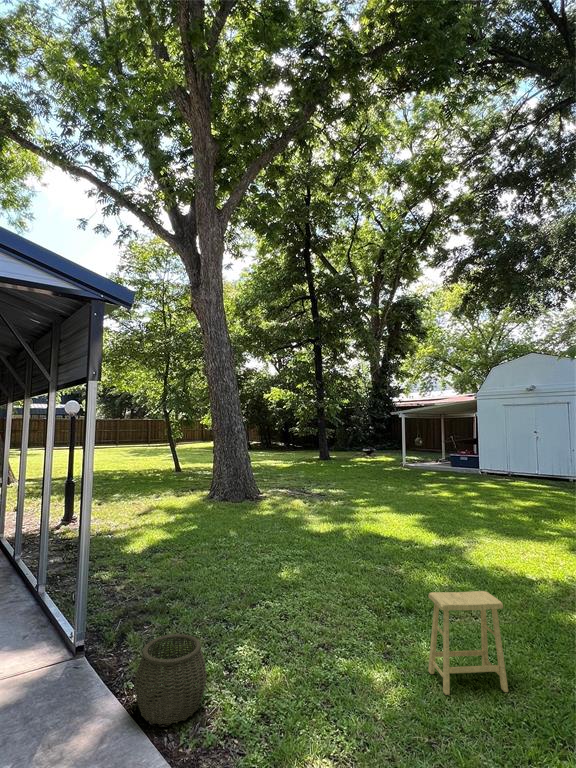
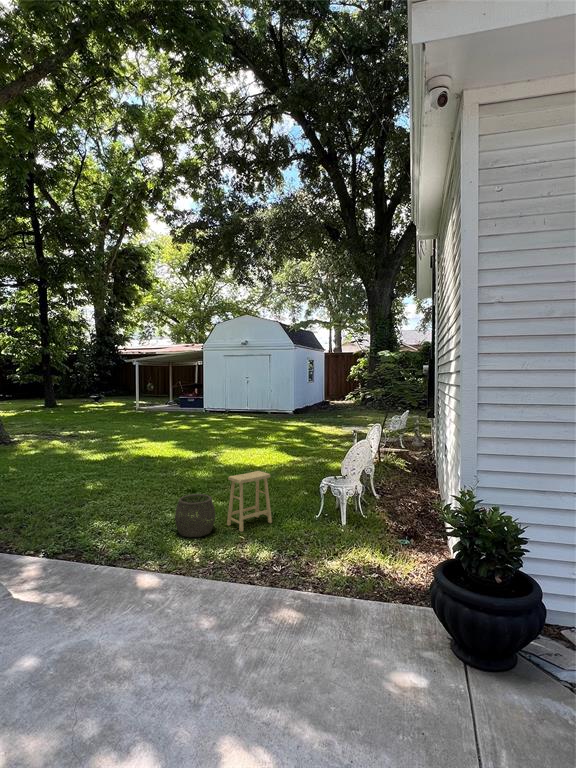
woven basket: present [135,634,207,725] -> present [175,494,216,537]

